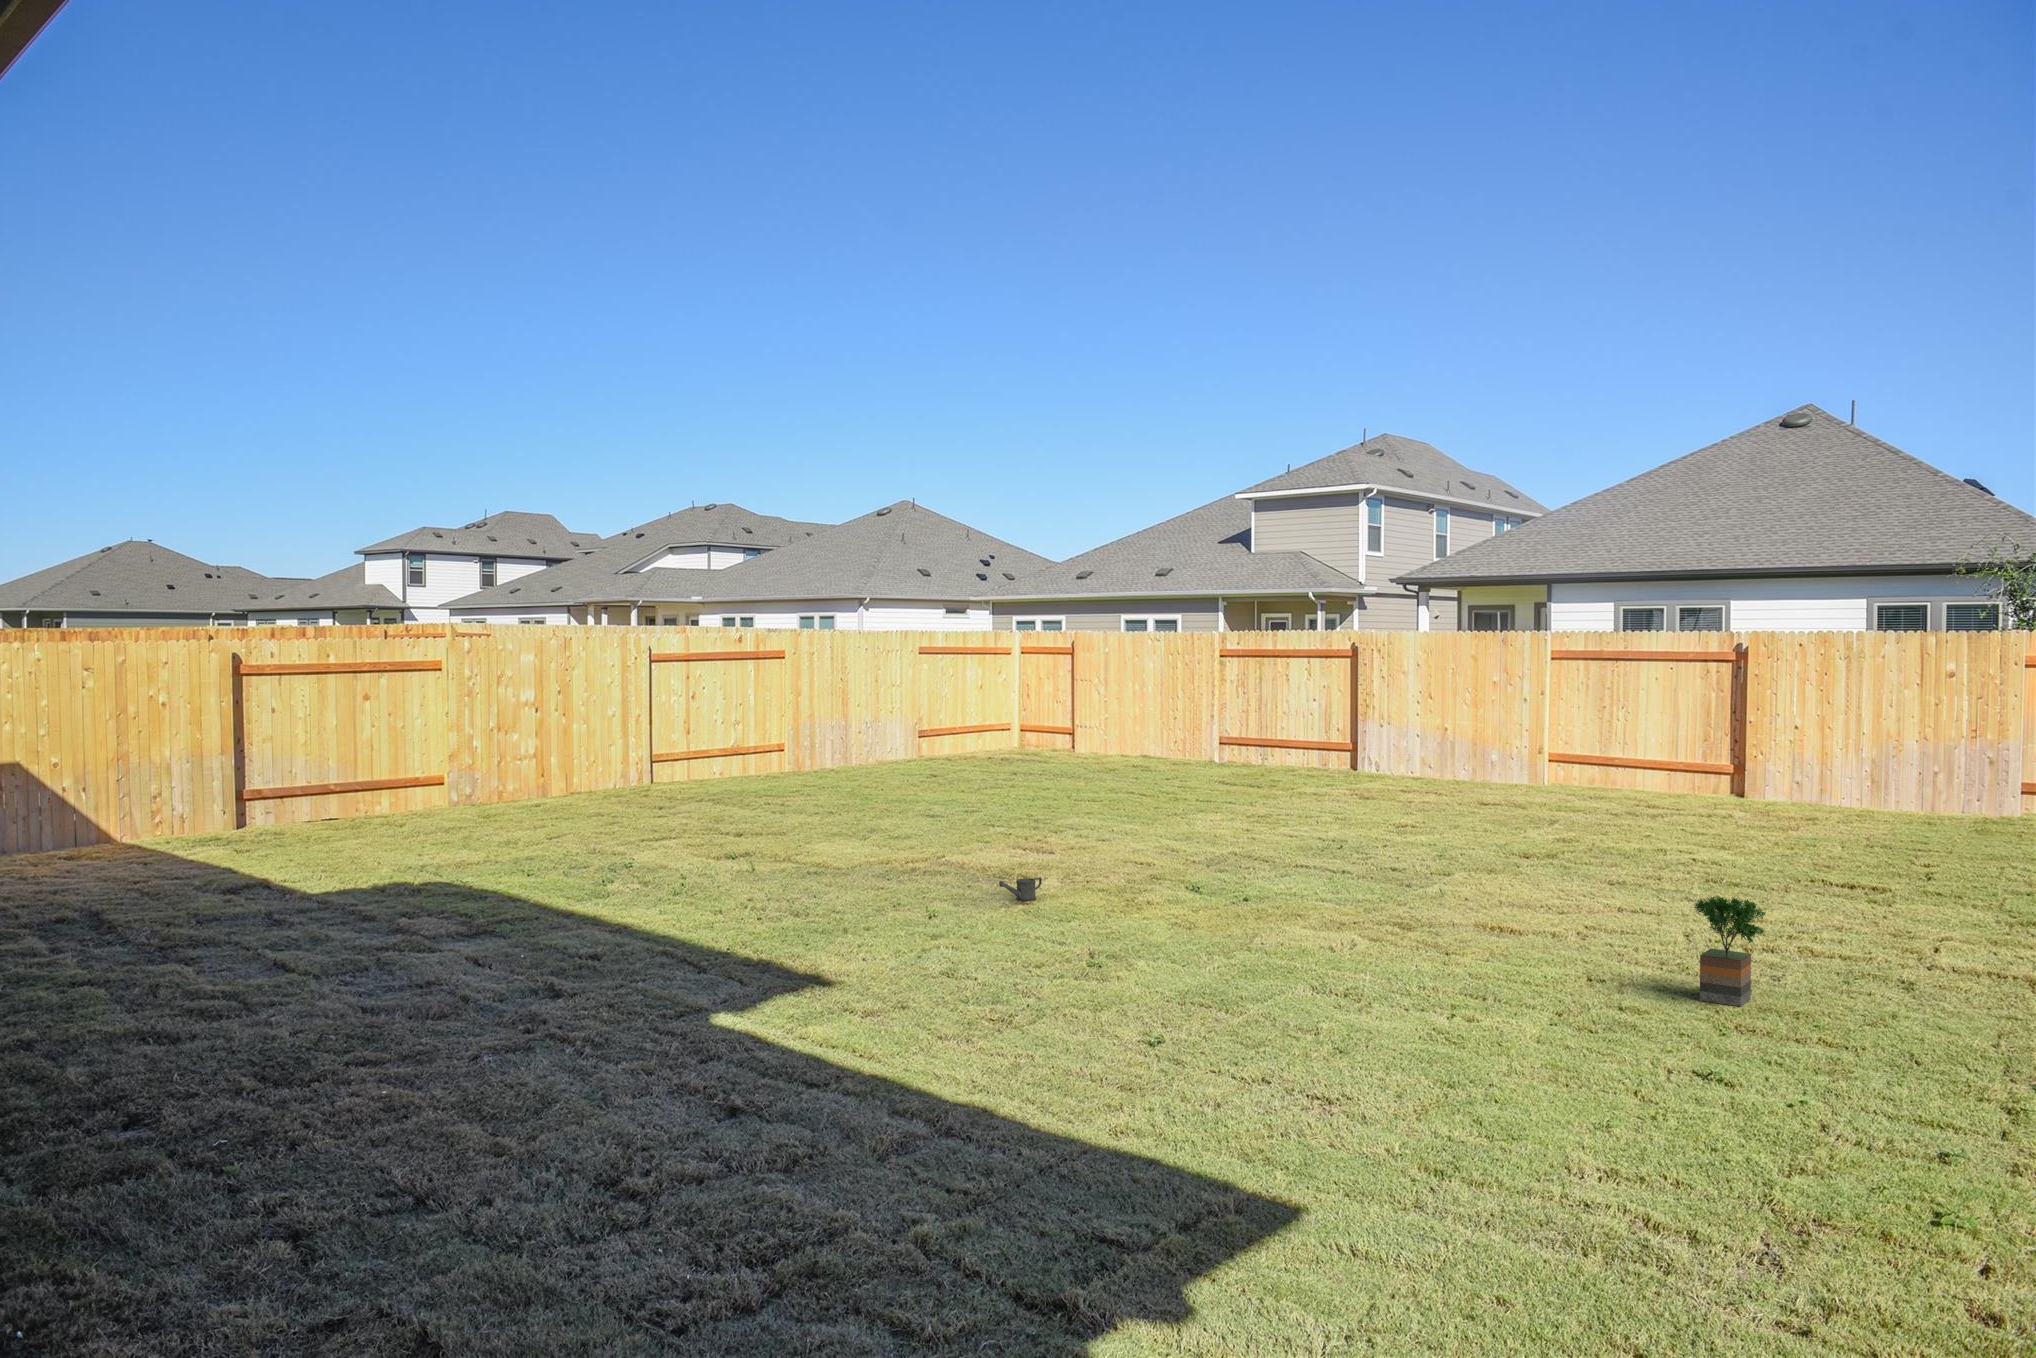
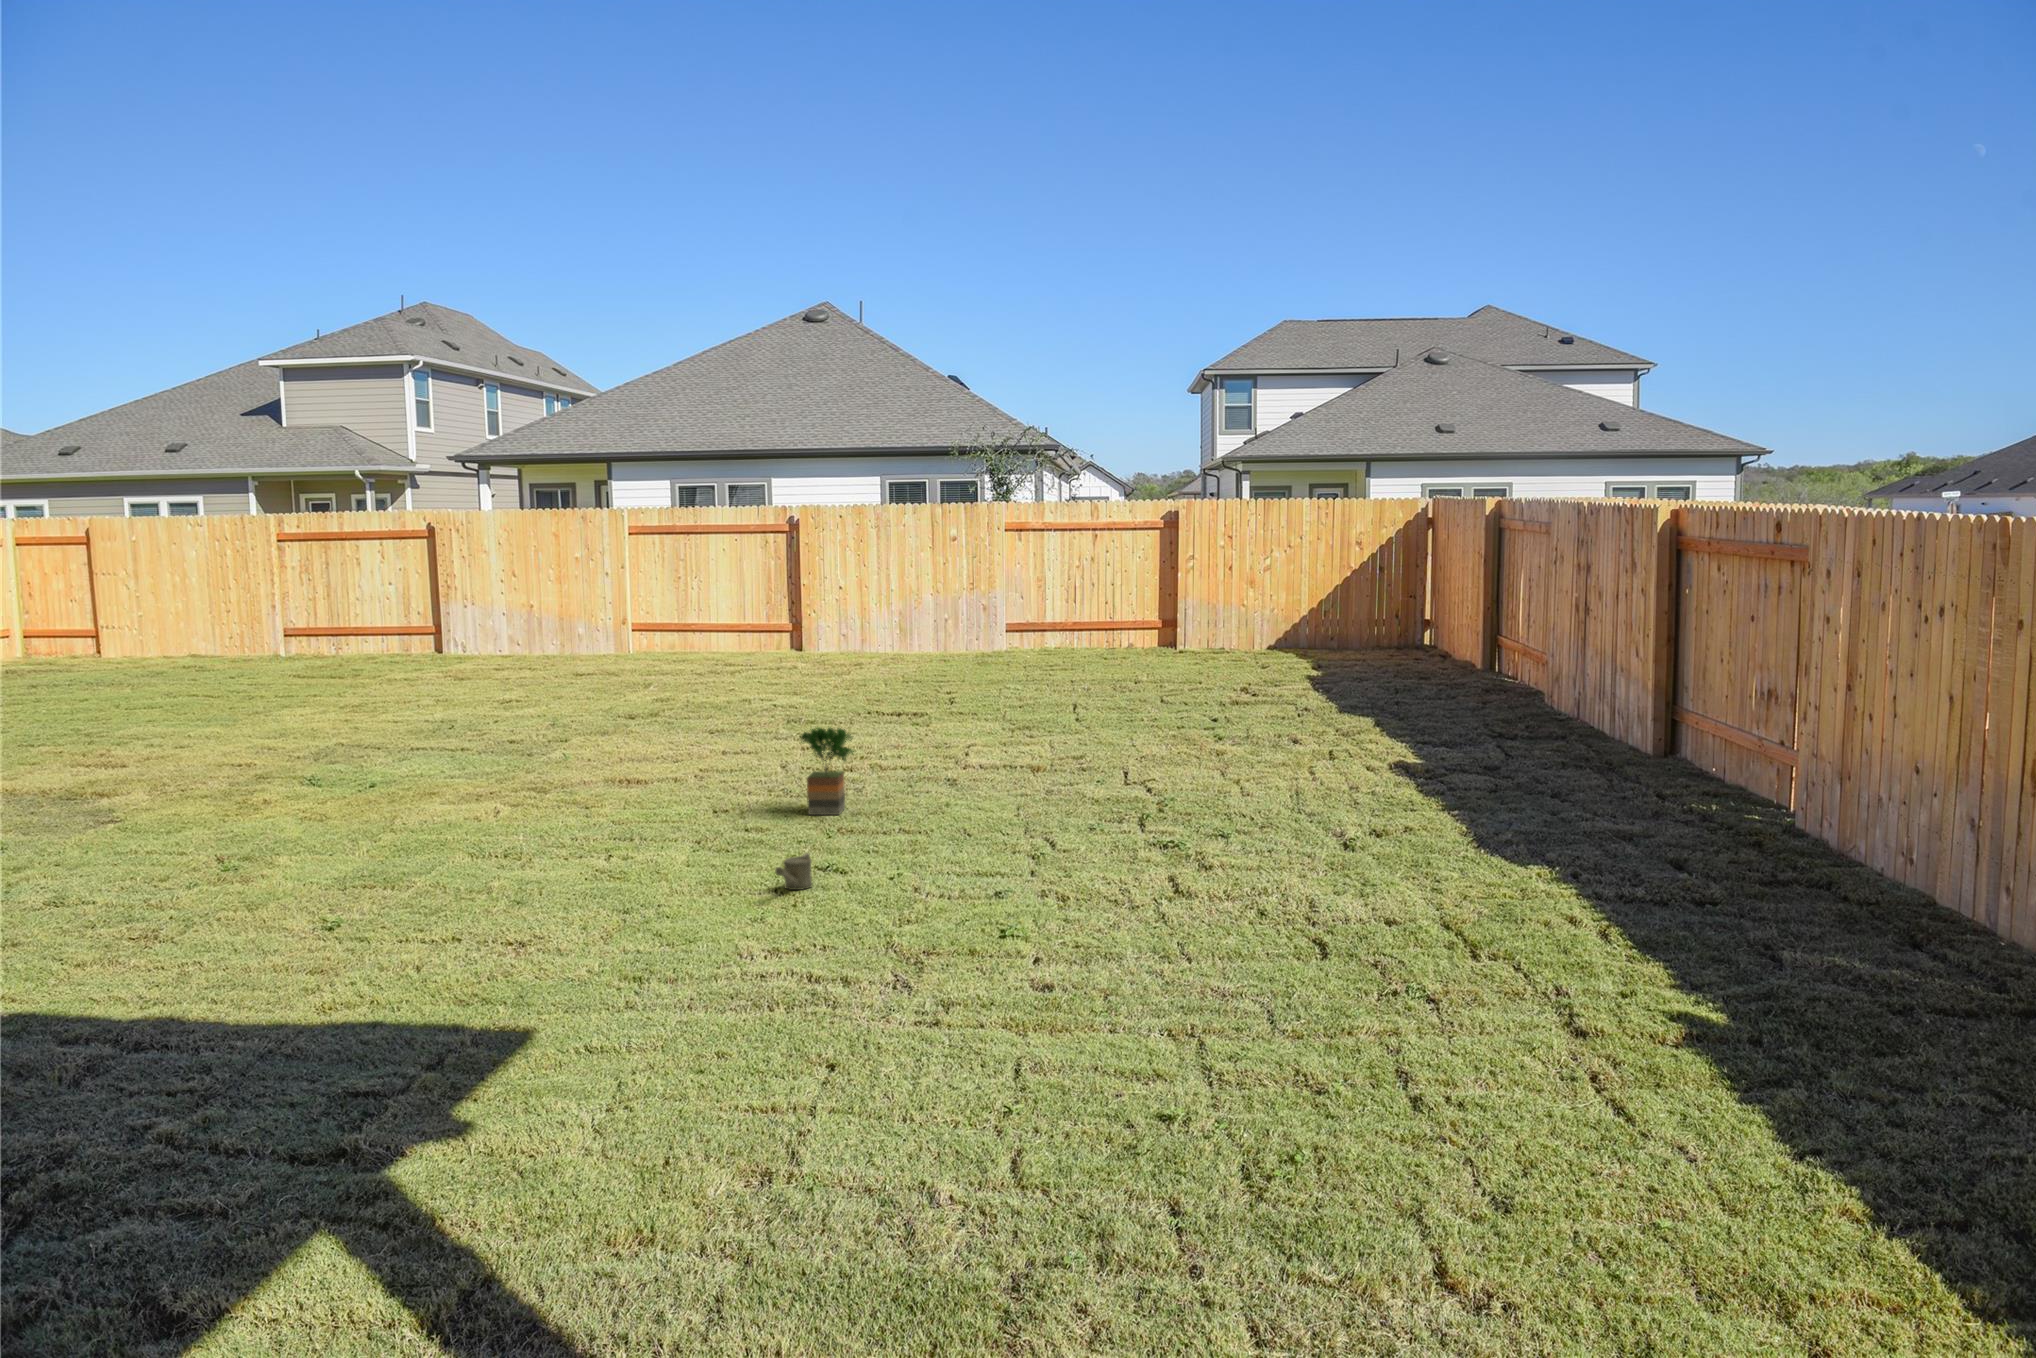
watering can: present [999,878,1042,901] -> present [775,853,812,890]

